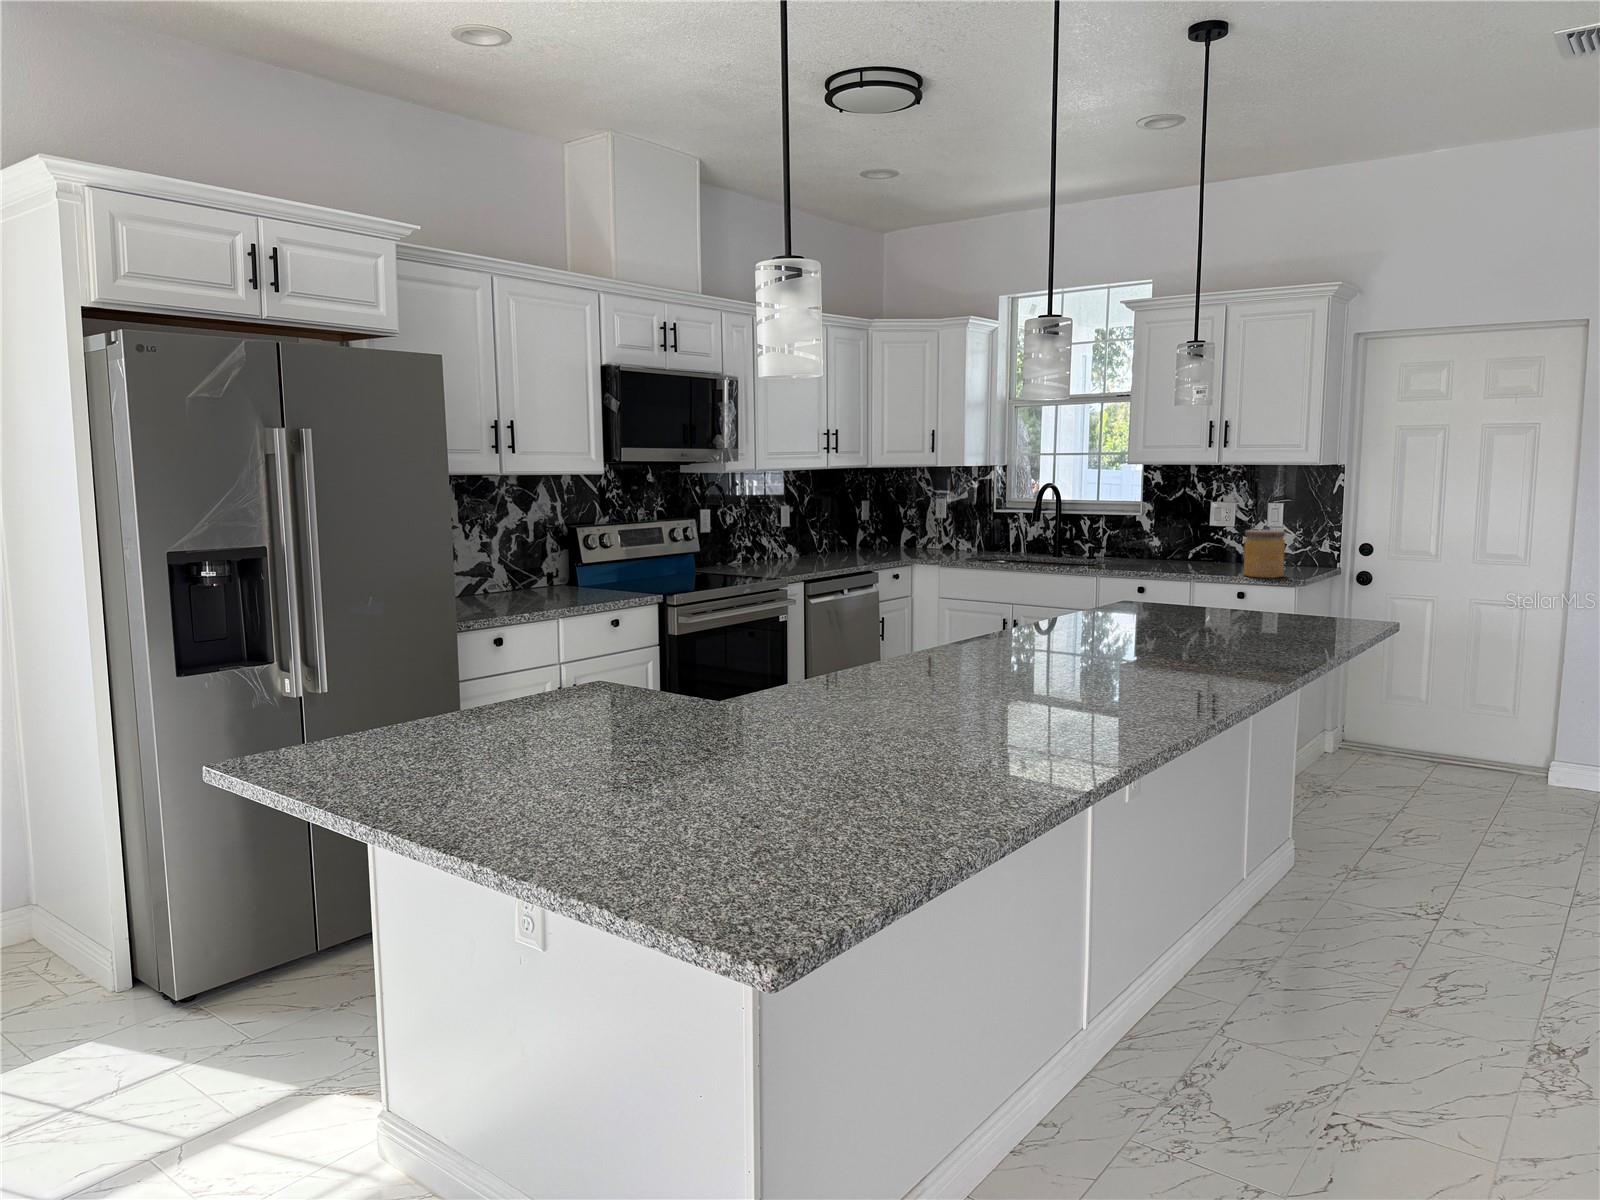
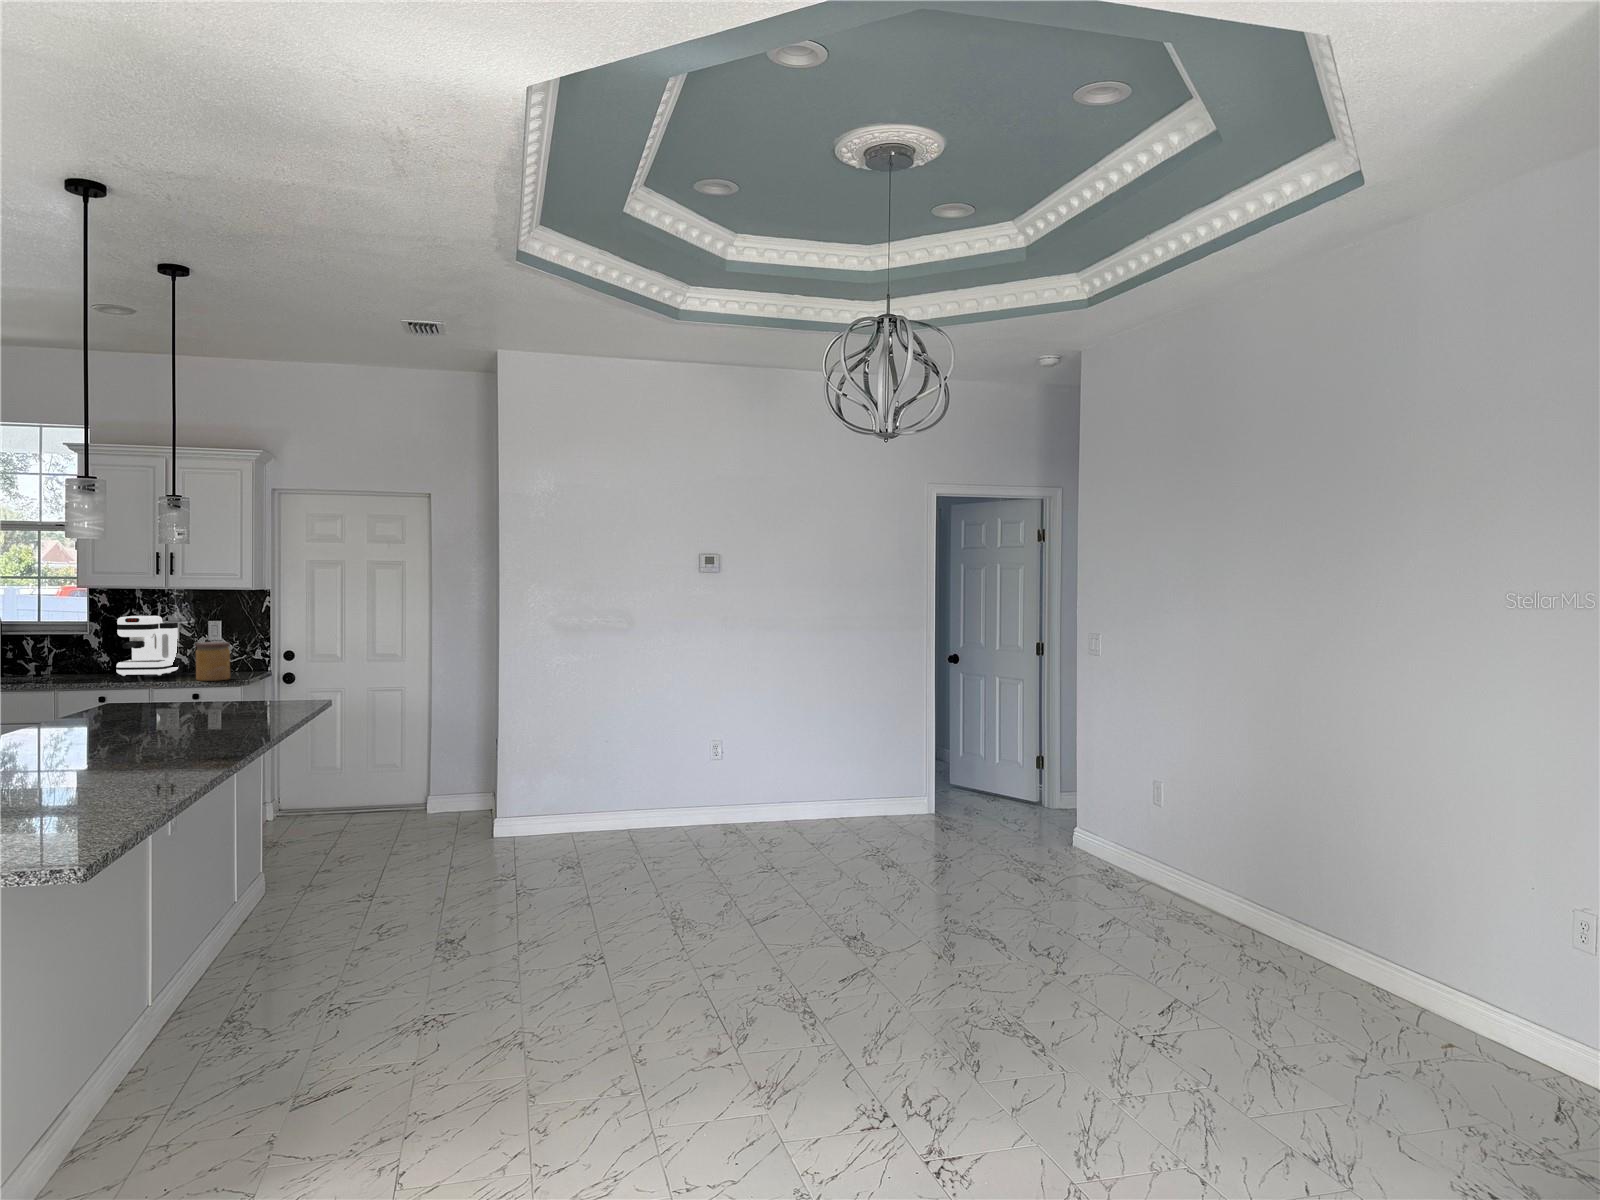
coffee maker: none [1165,496,1233,565] -> present [116,616,178,676]

